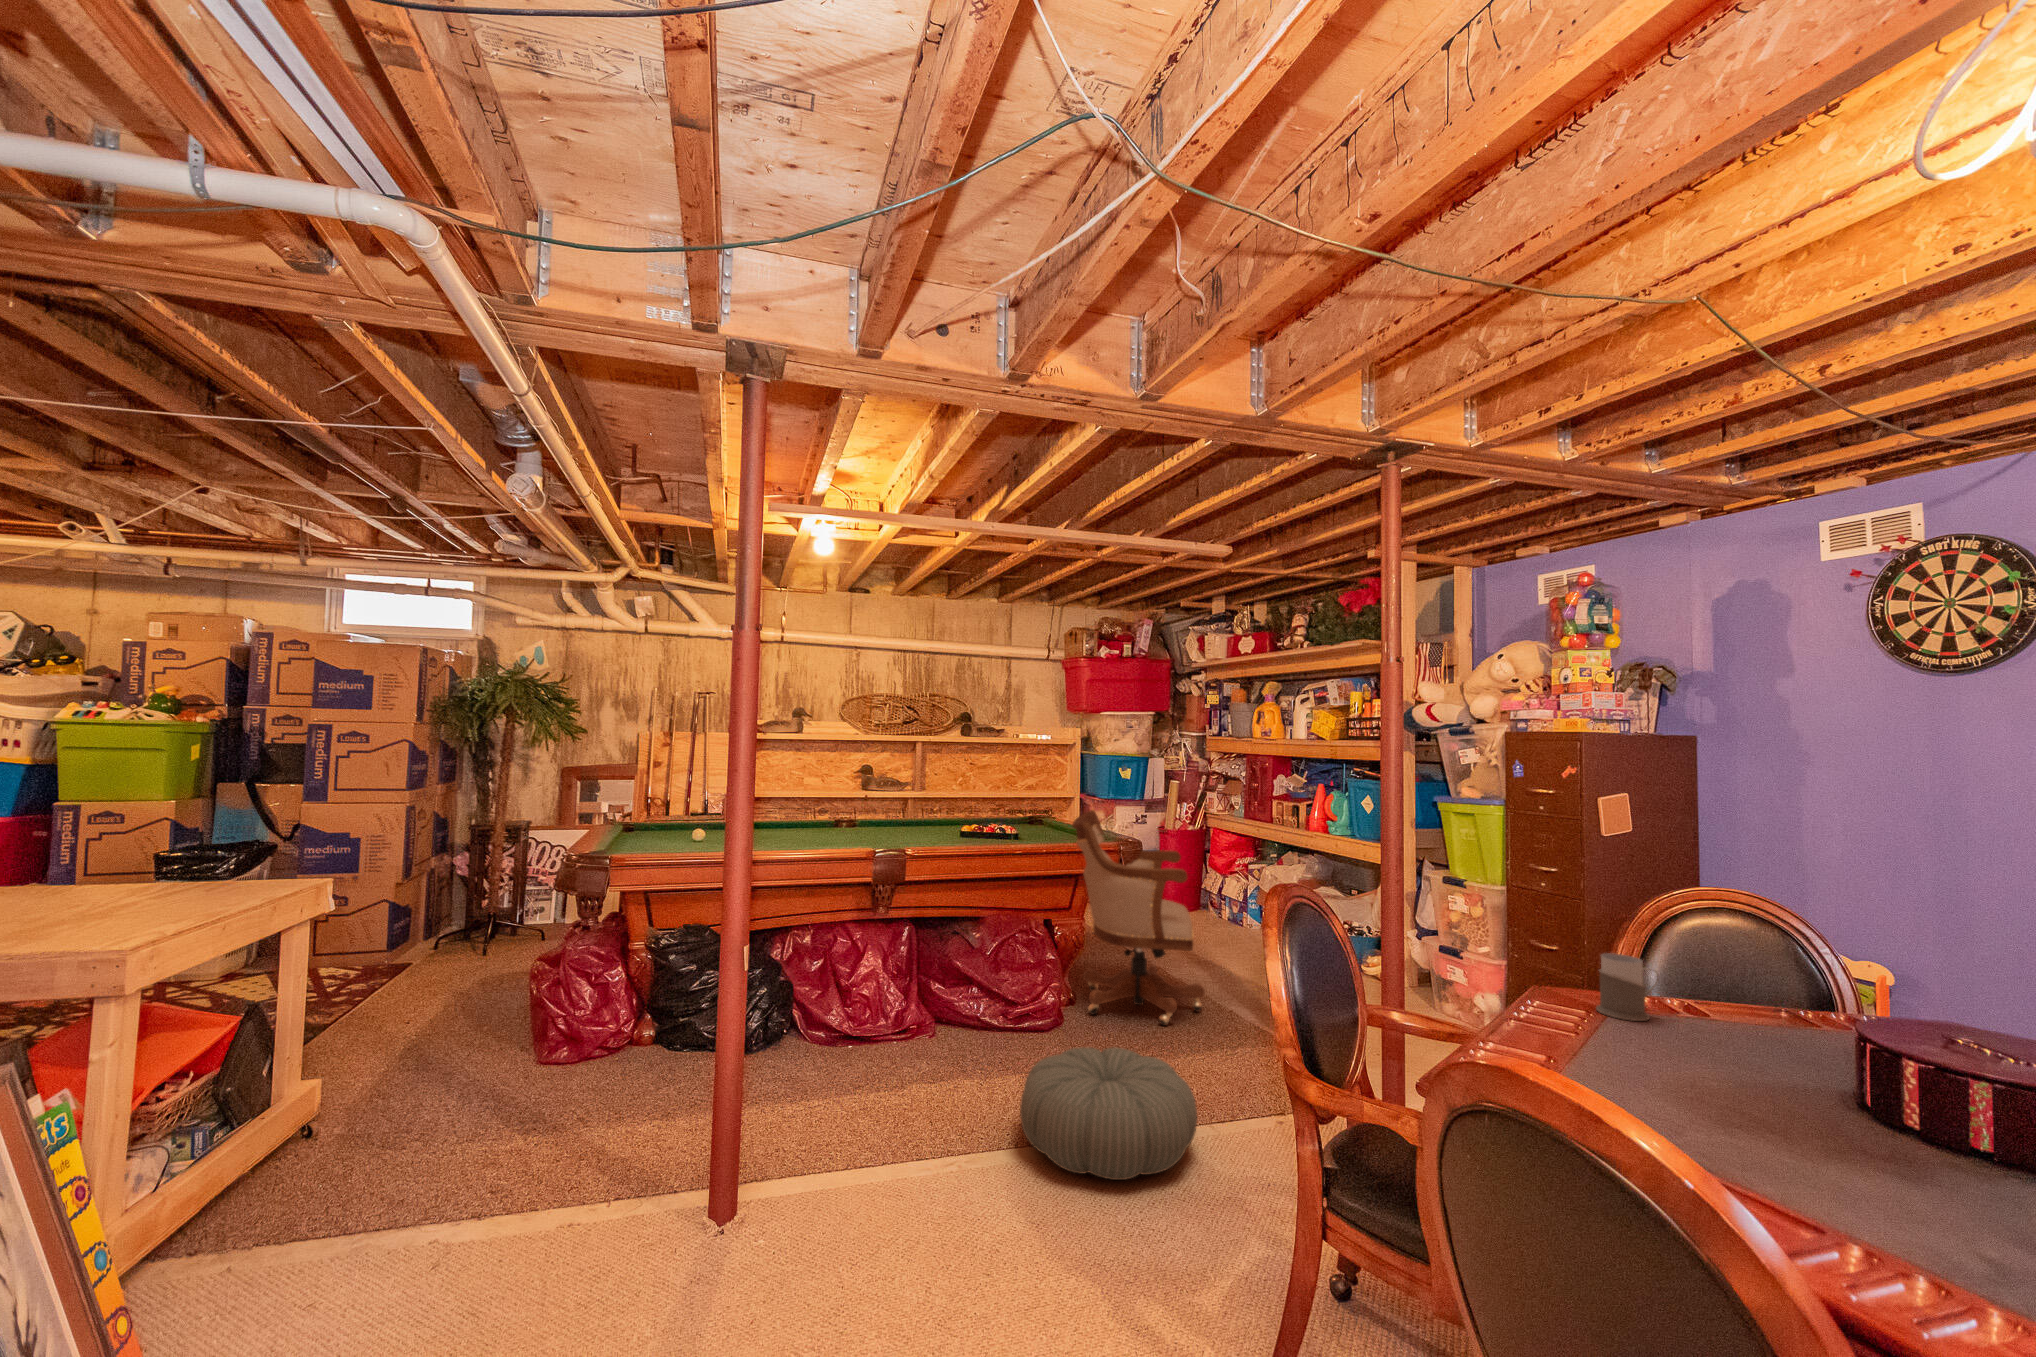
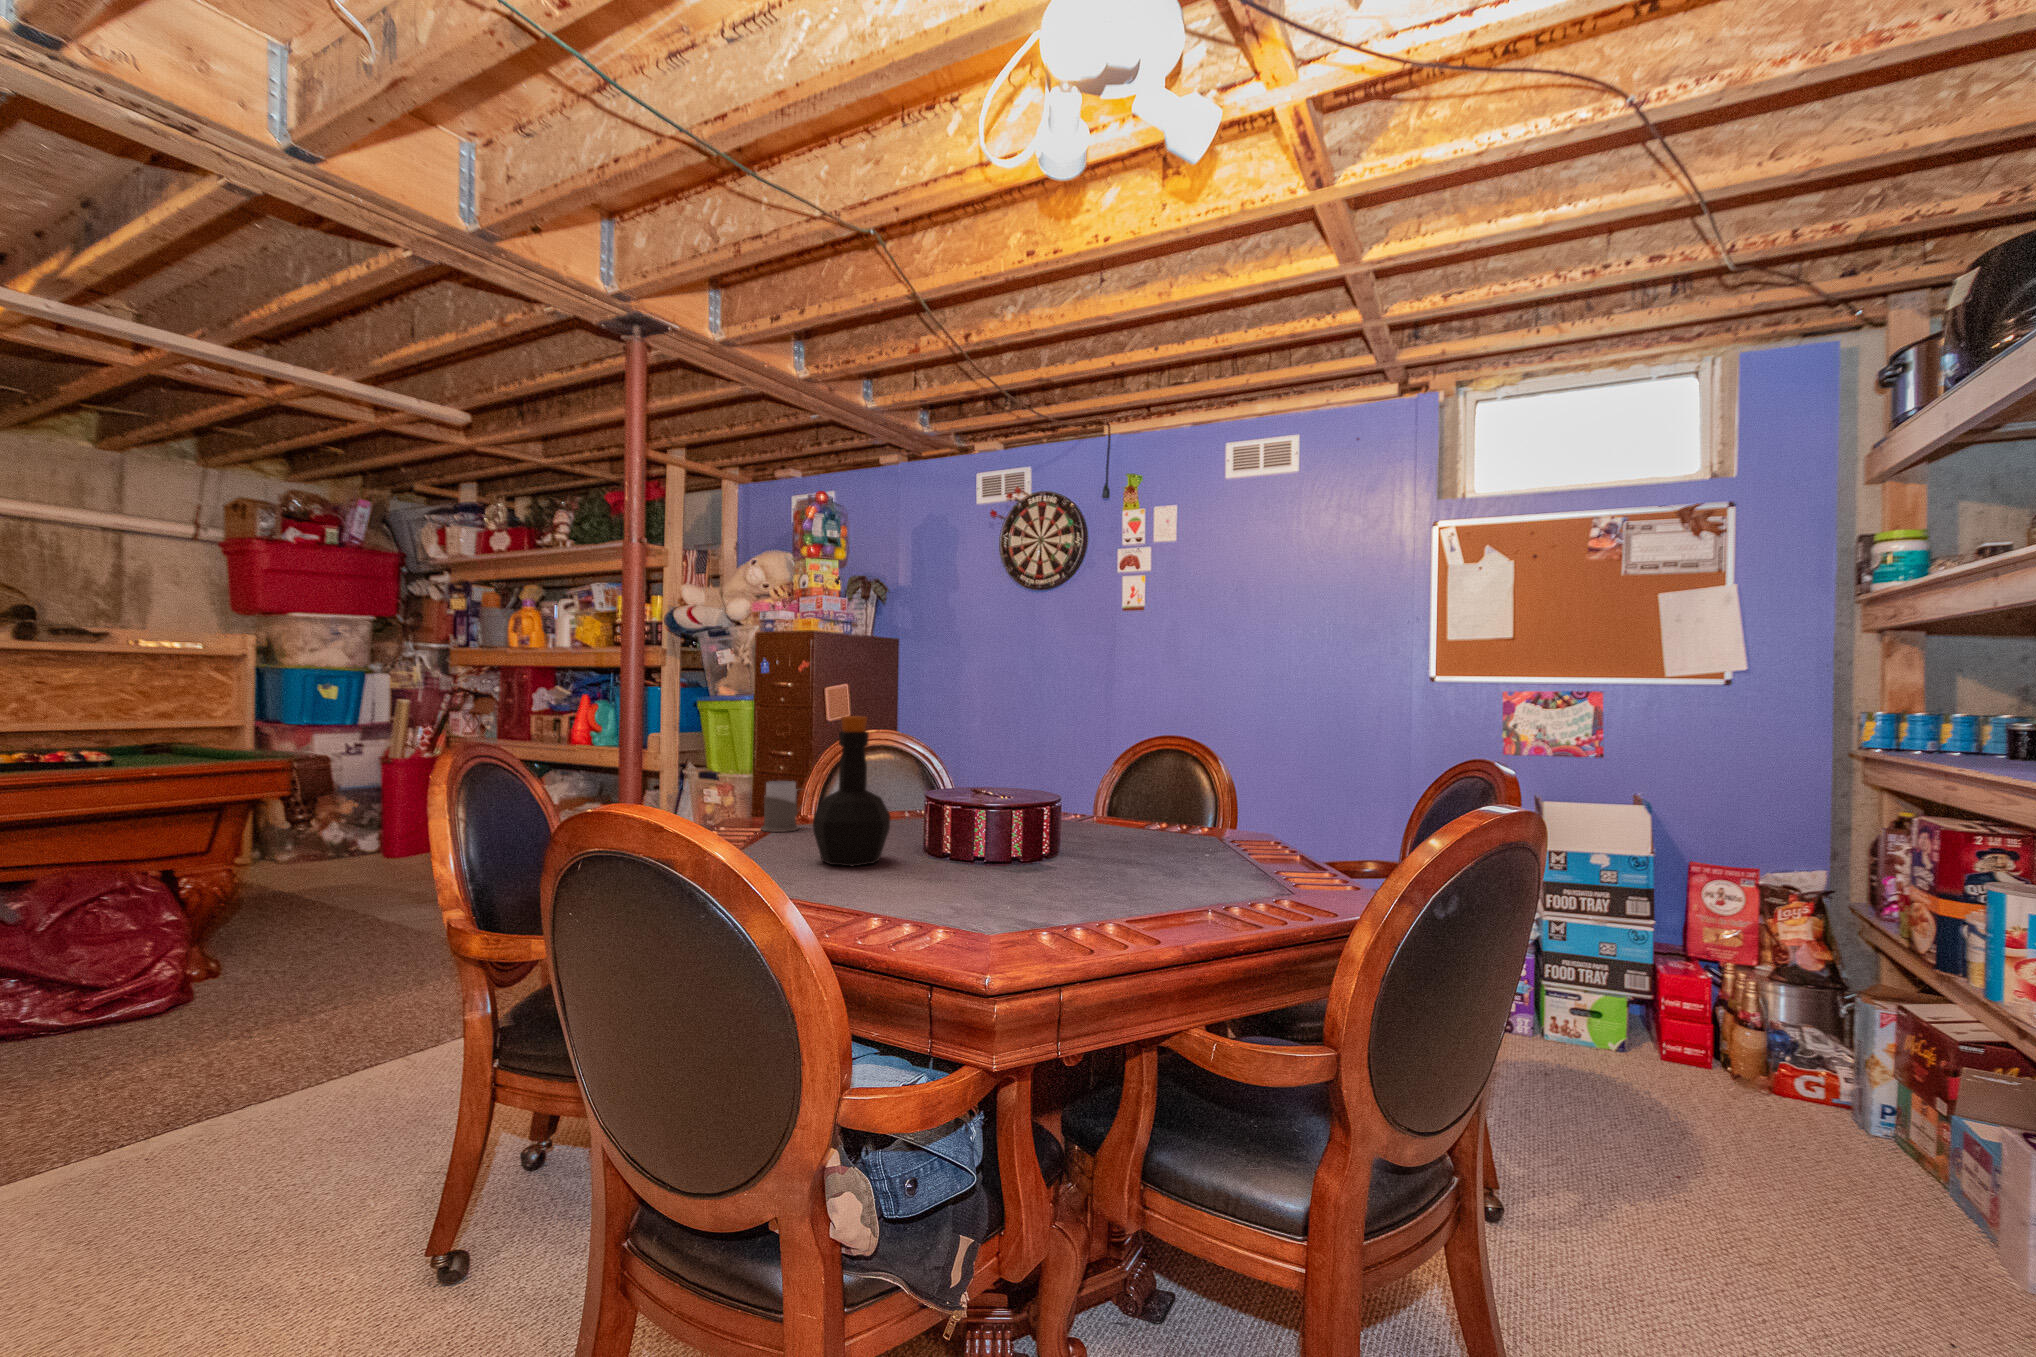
chair: present [1072,810,1205,1026] -> none [211,727,420,987]
bottle: none [1709,914,1840,1124] -> present [813,716,890,866]
pouf: present [1020,1047,1197,1180] -> none [79,999,377,1163]

